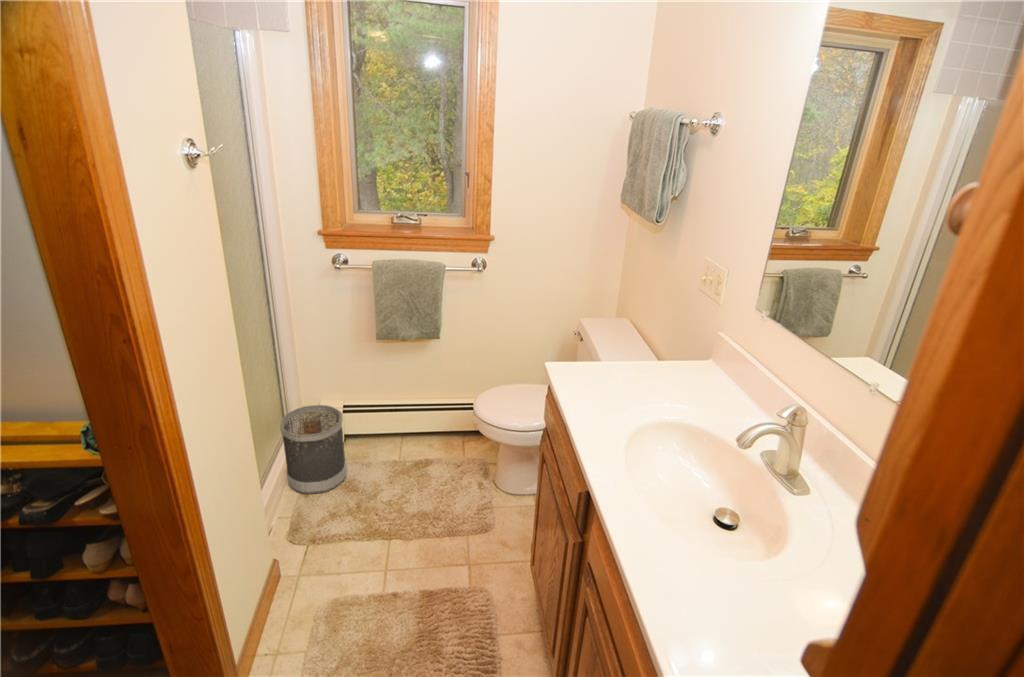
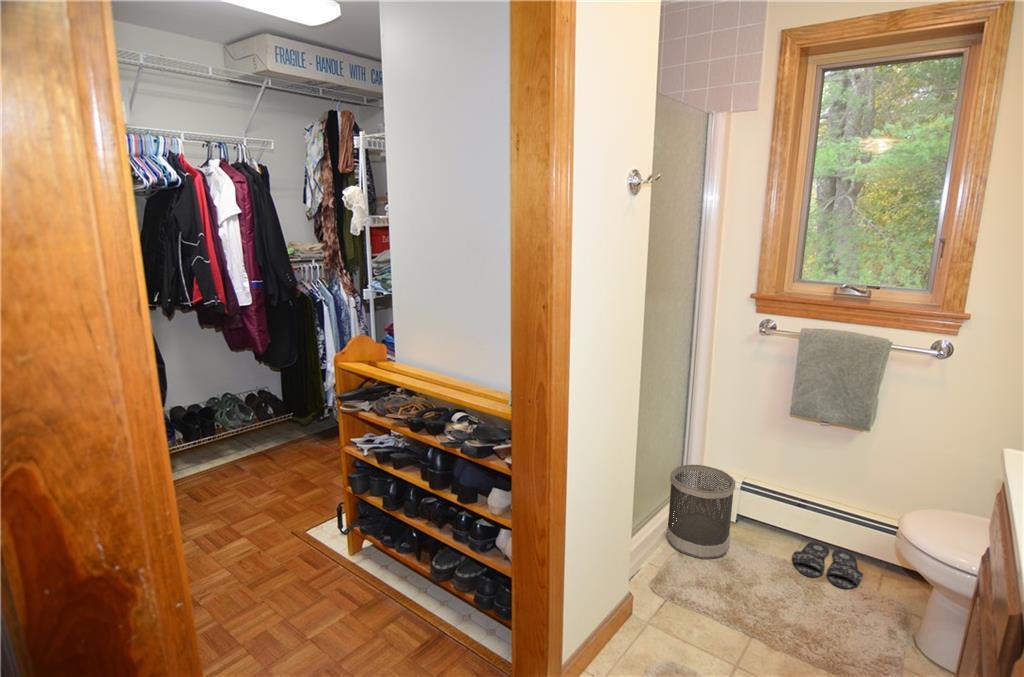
slippers: none [398,434,448,468] -> present [793,542,863,589]

